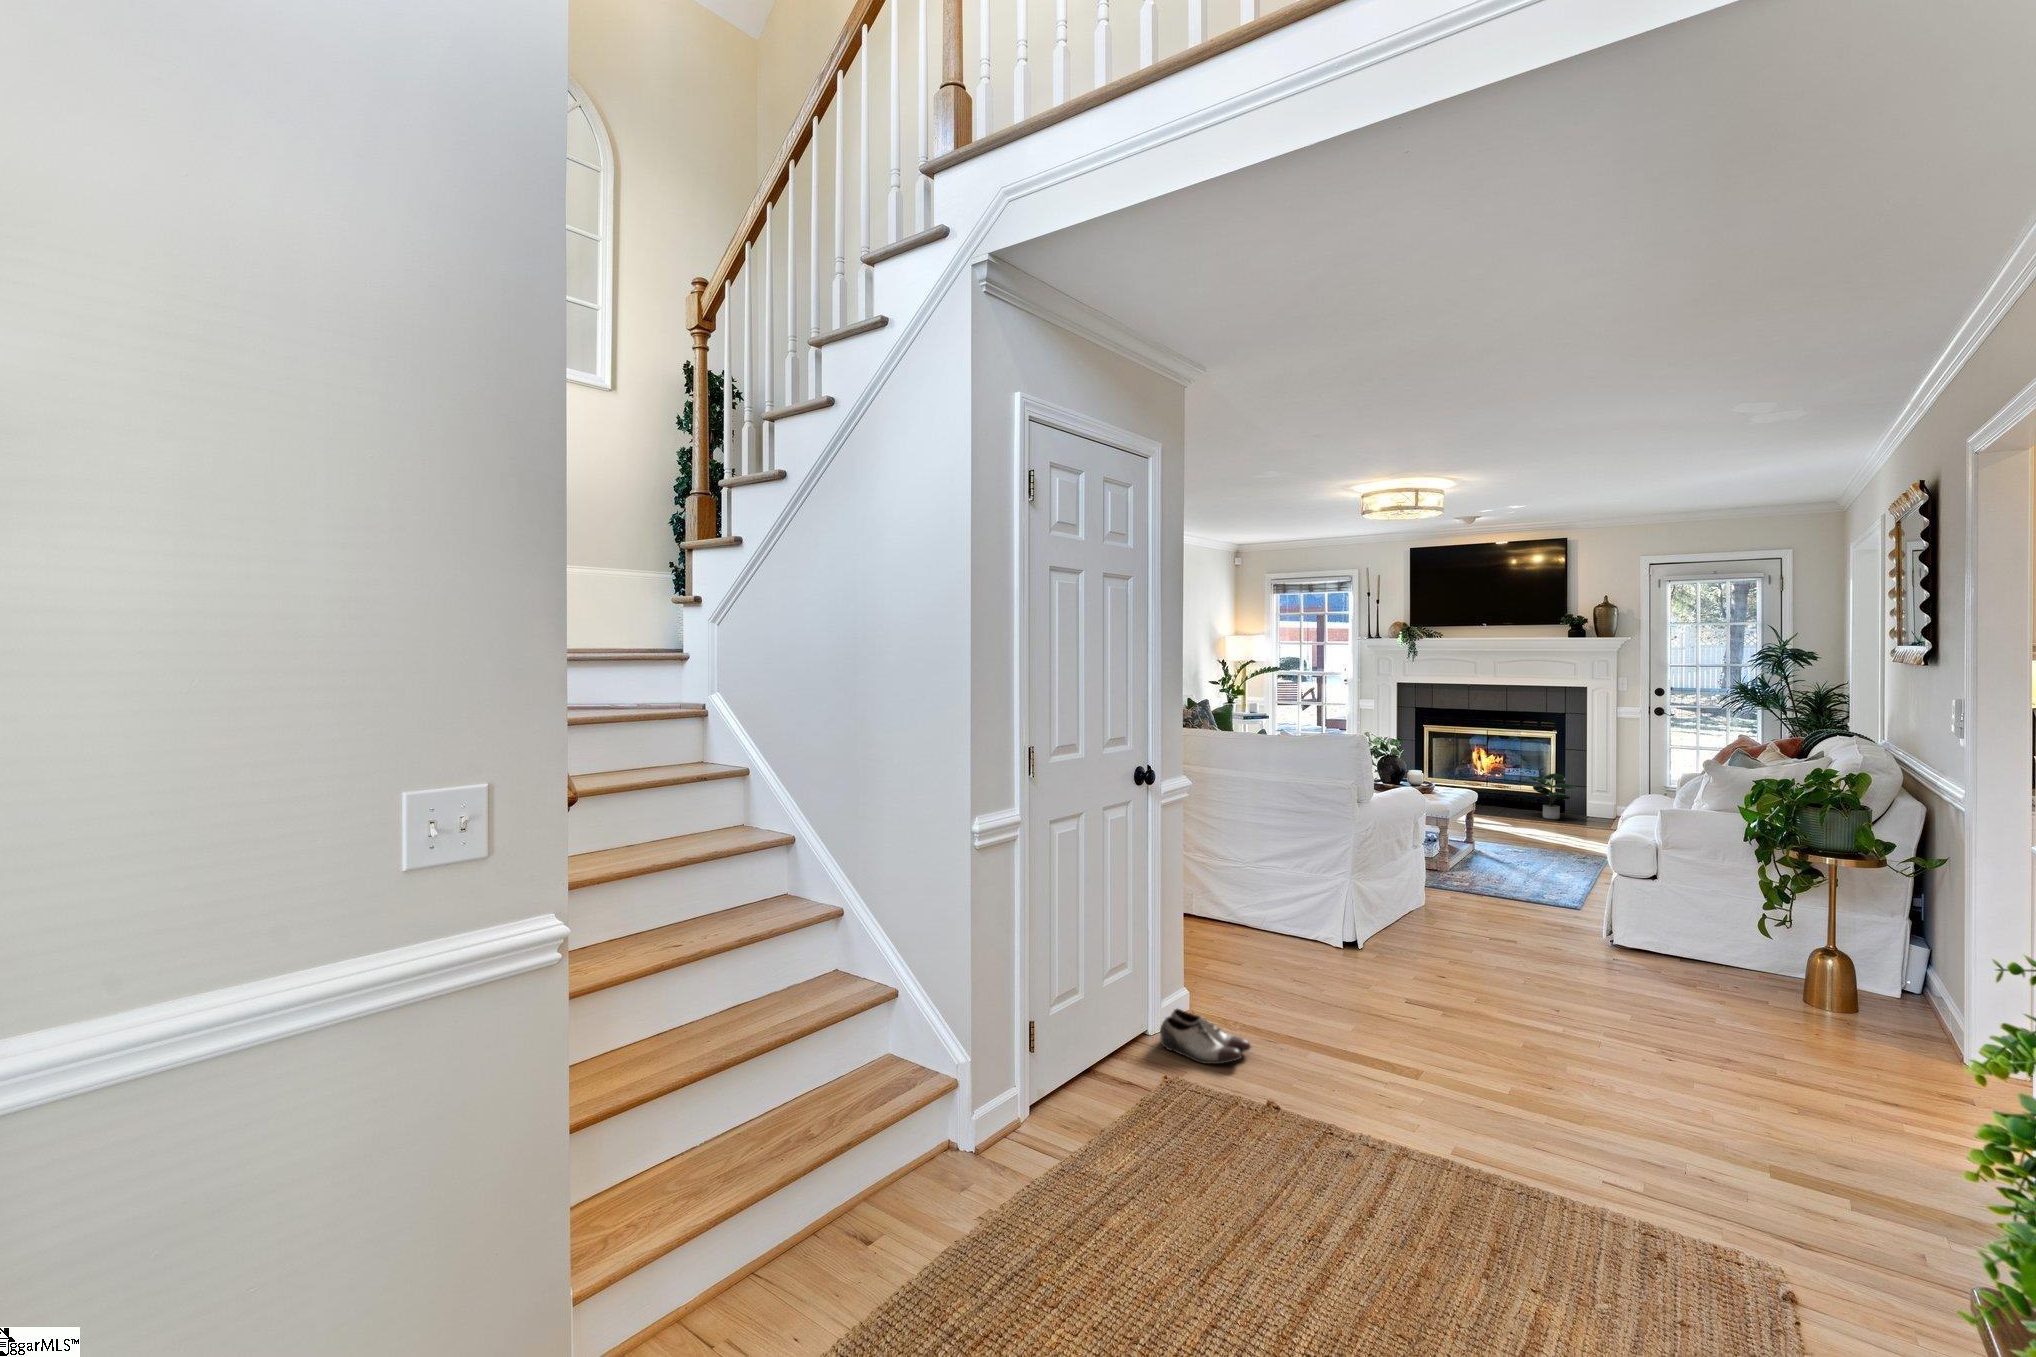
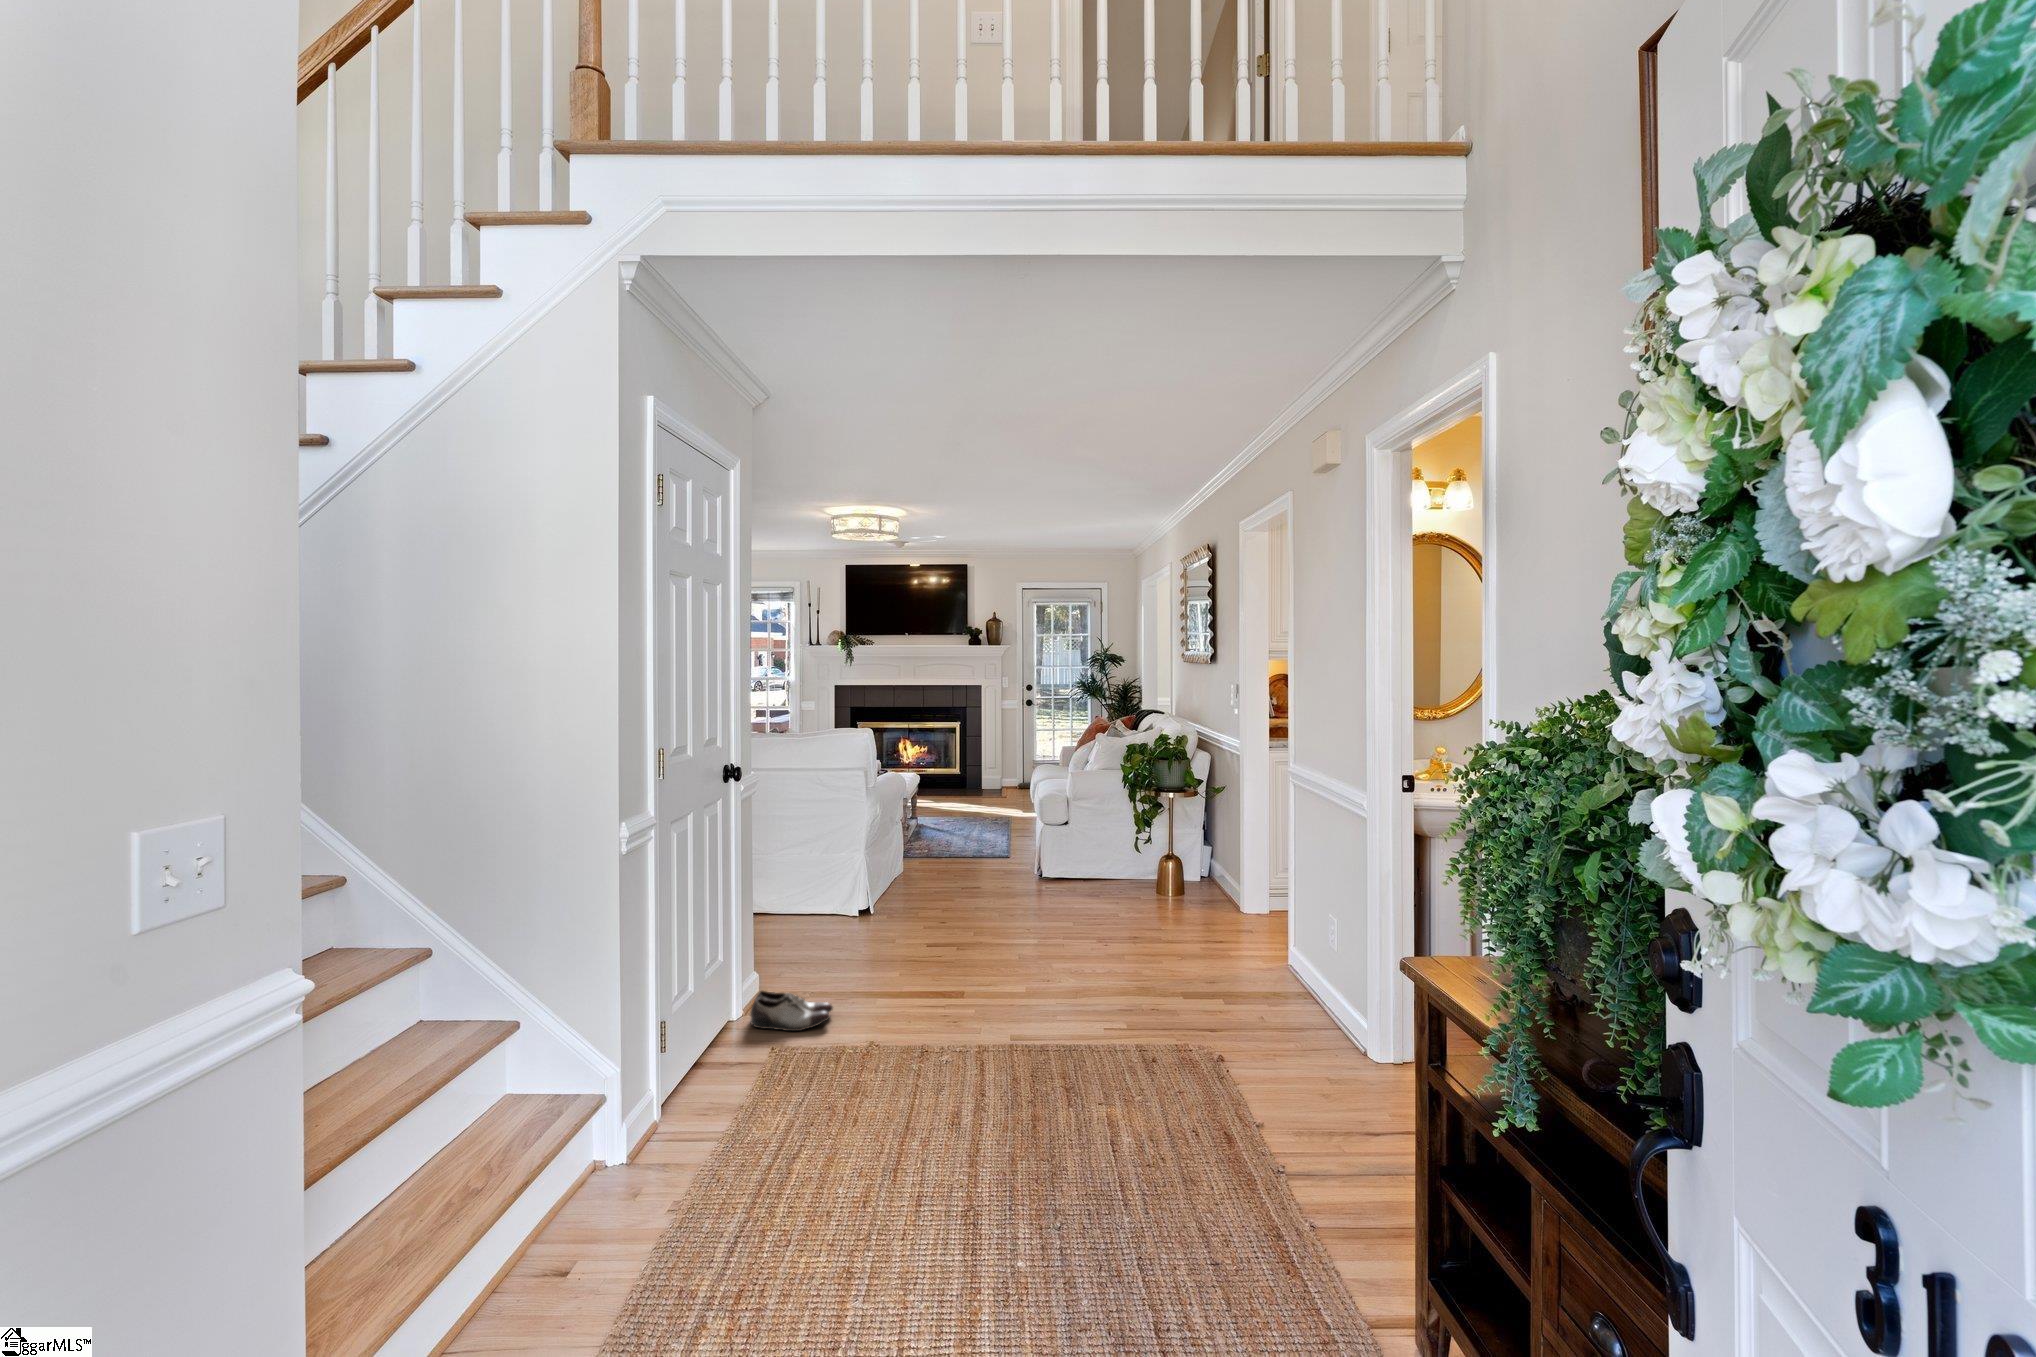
potted plant: present [1531,774,1577,819] -> none [945,757,979,794]

